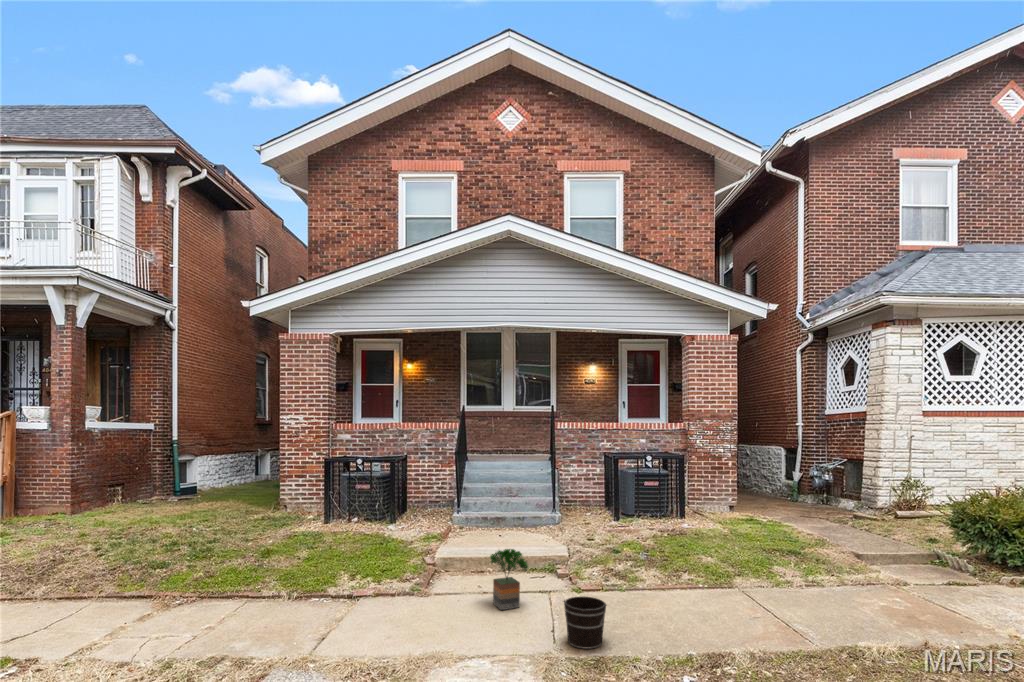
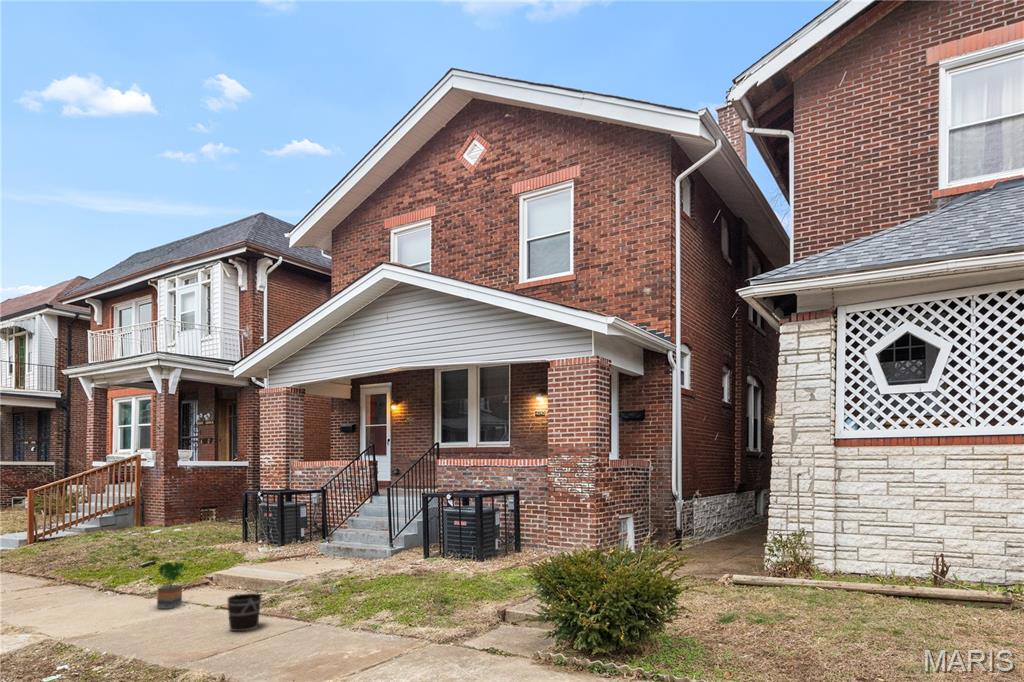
bucket: present [564,596,607,649] -> present [228,593,261,631]

